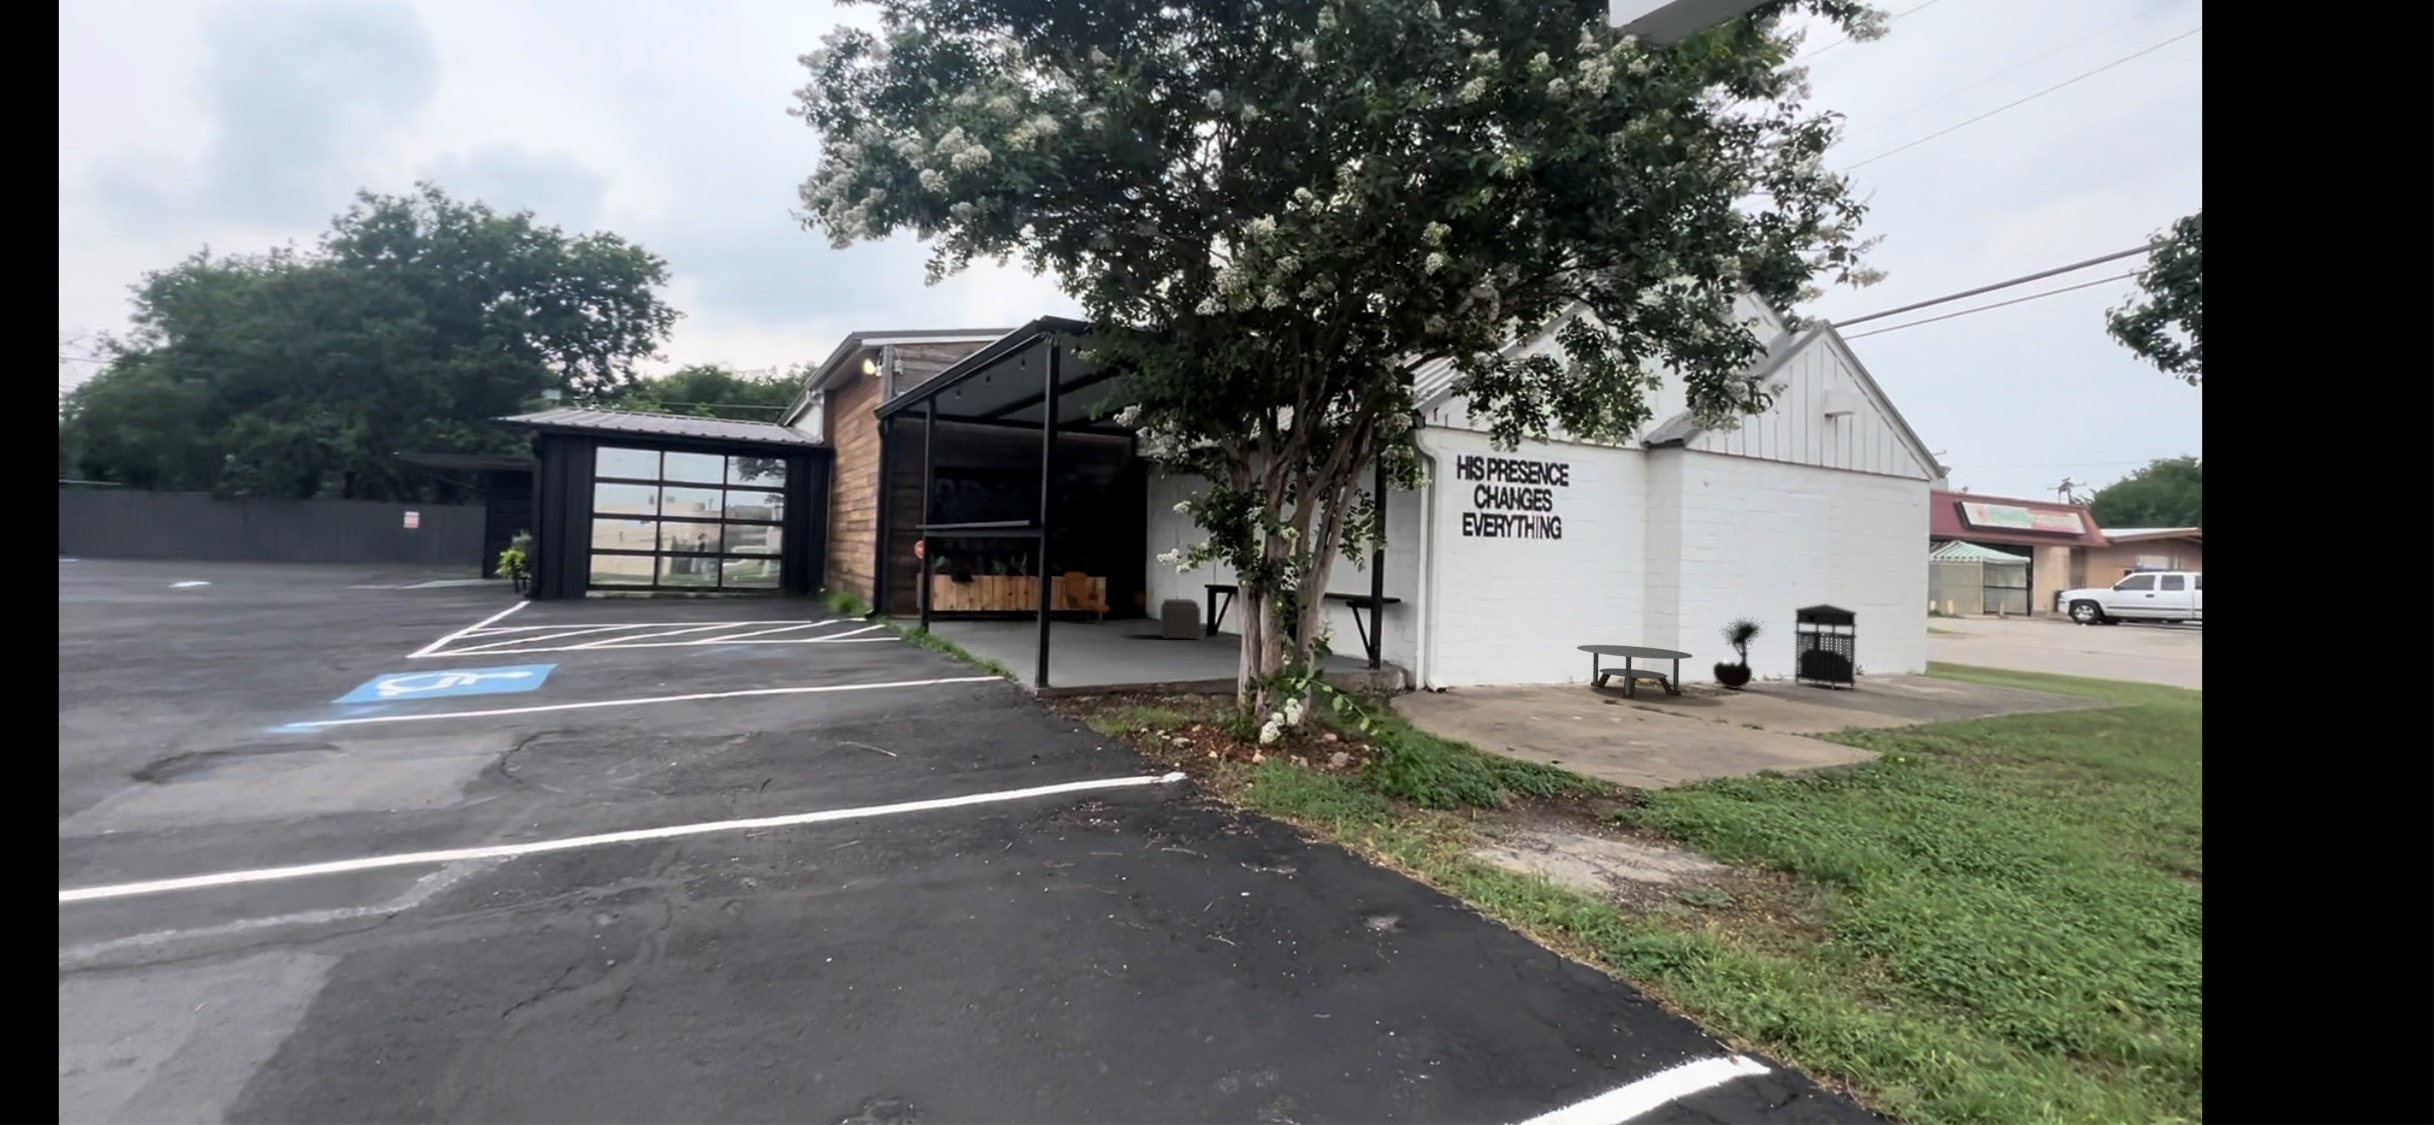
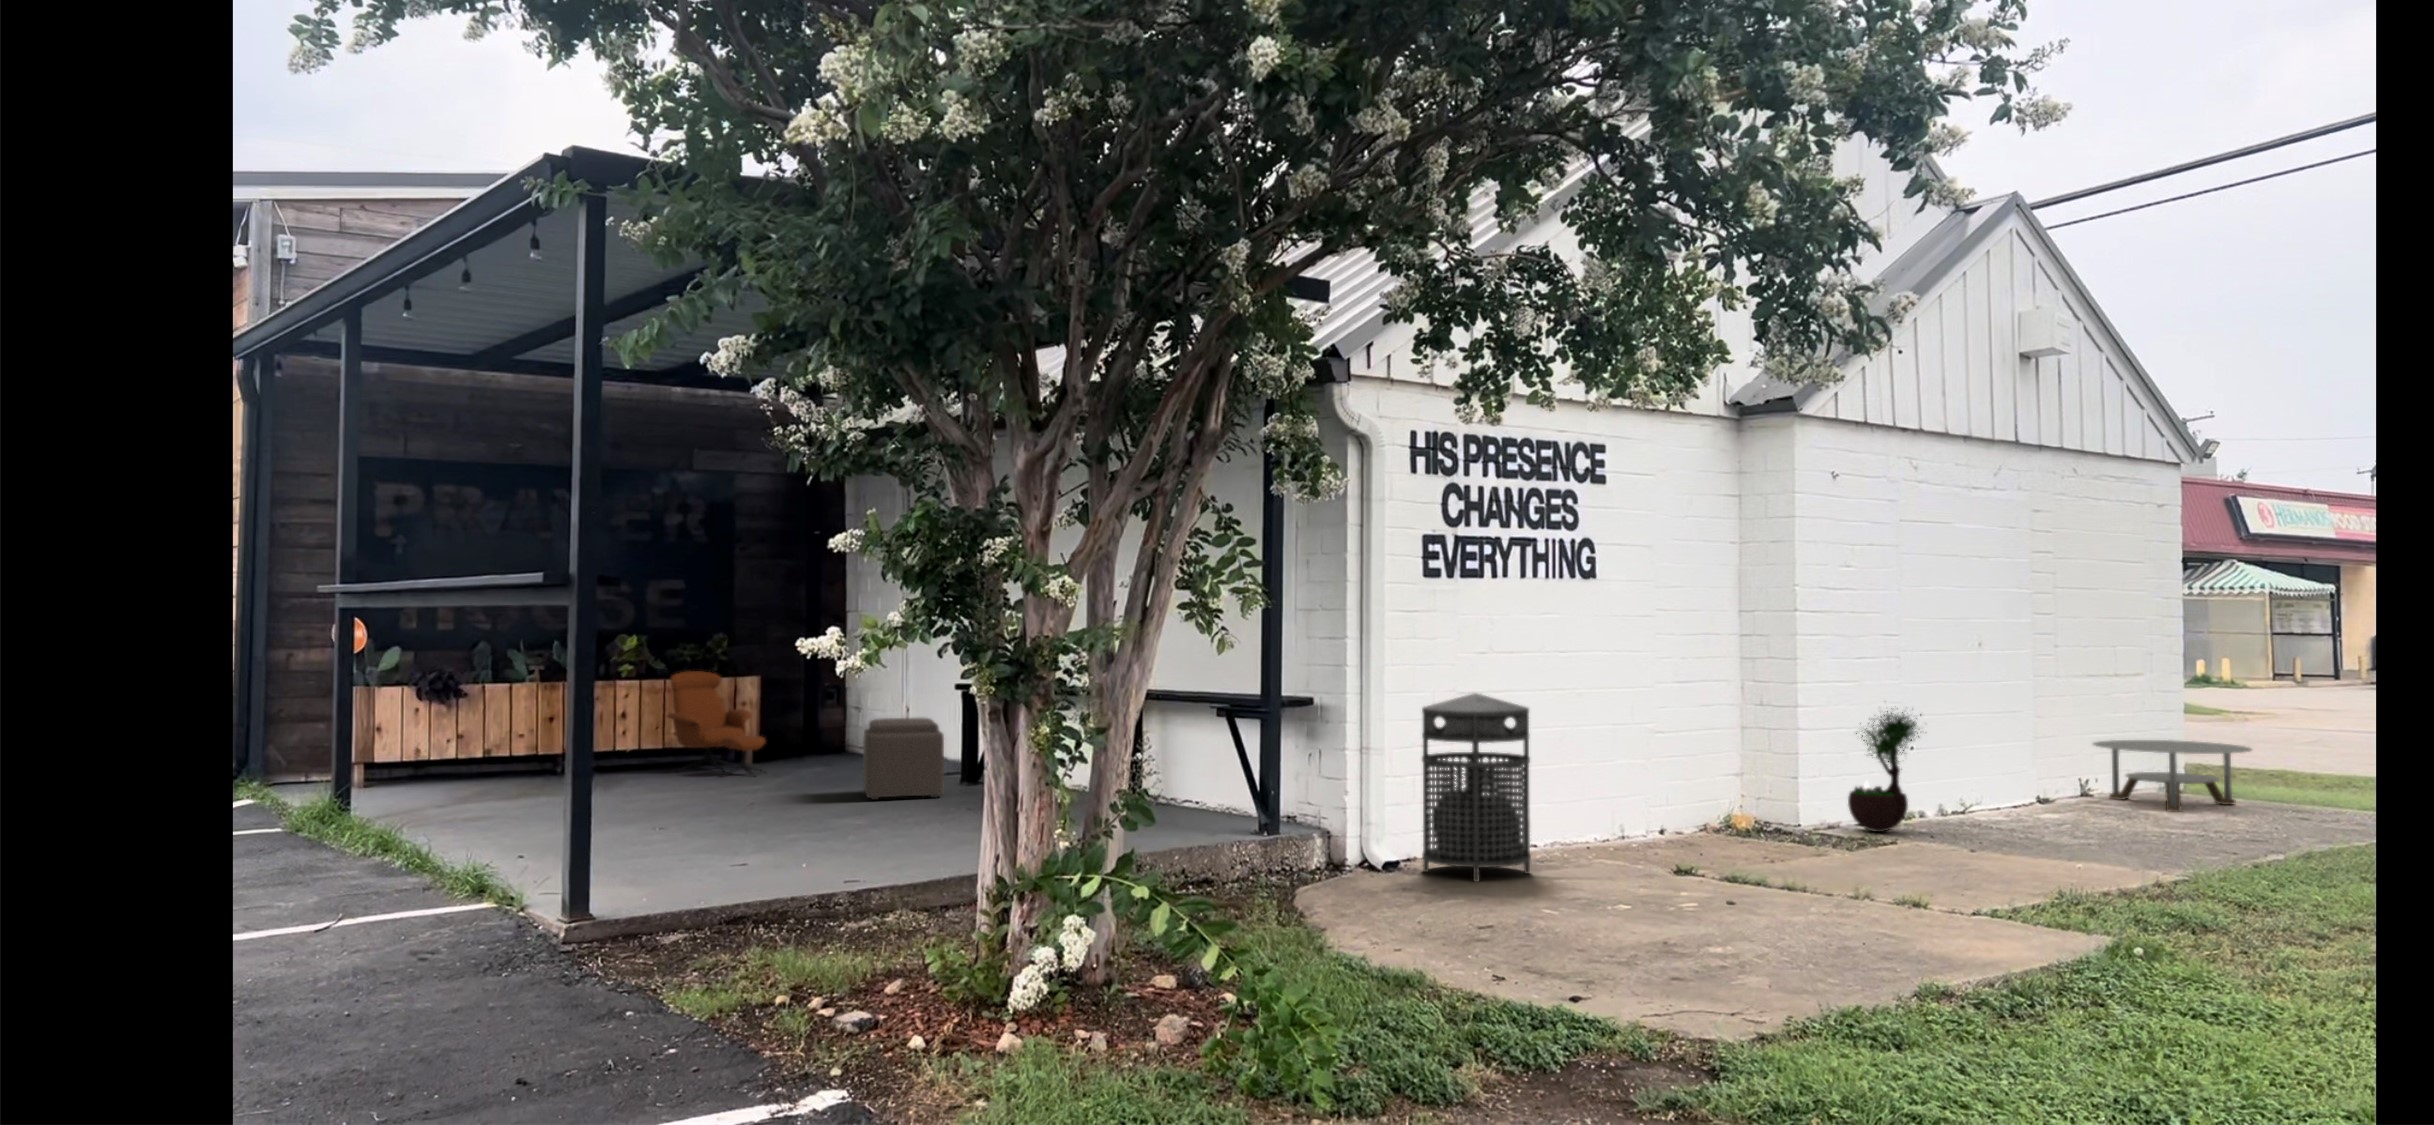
trash can: present [1794,604,1856,689] -> present [1422,693,1531,882]
round table: present [1577,645,1693,699] -> present [2093,740,2252,812]

